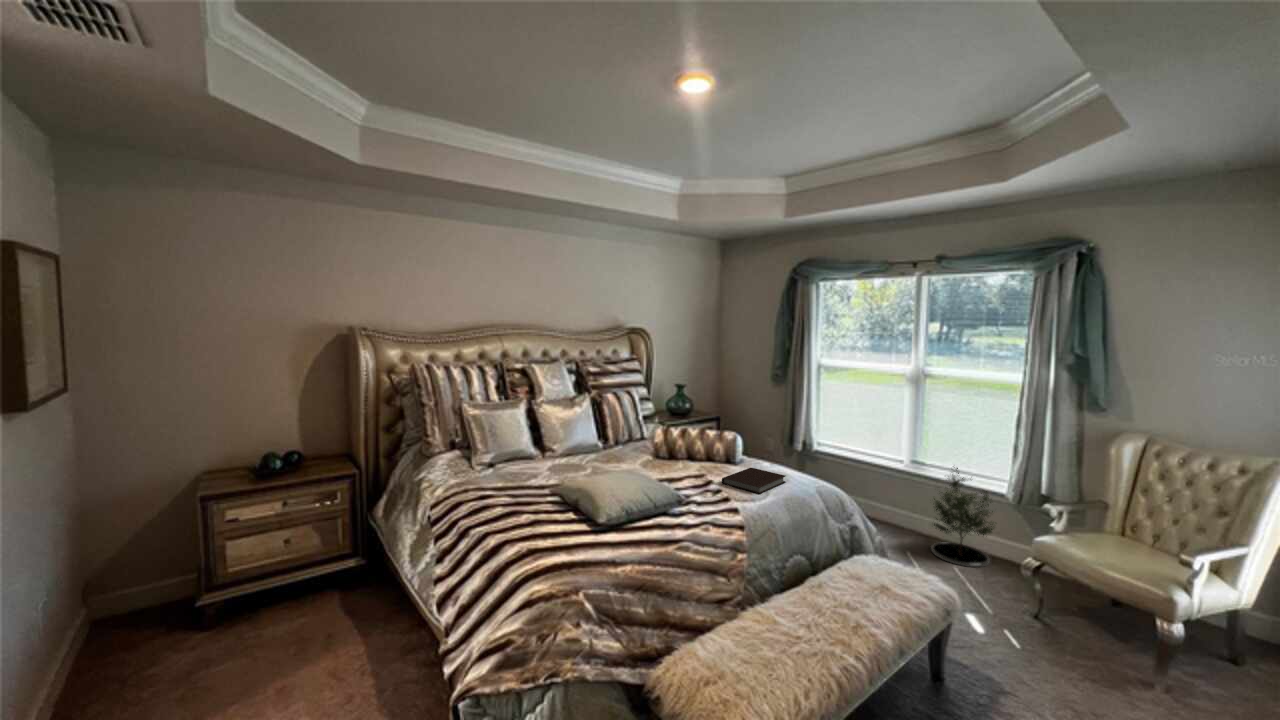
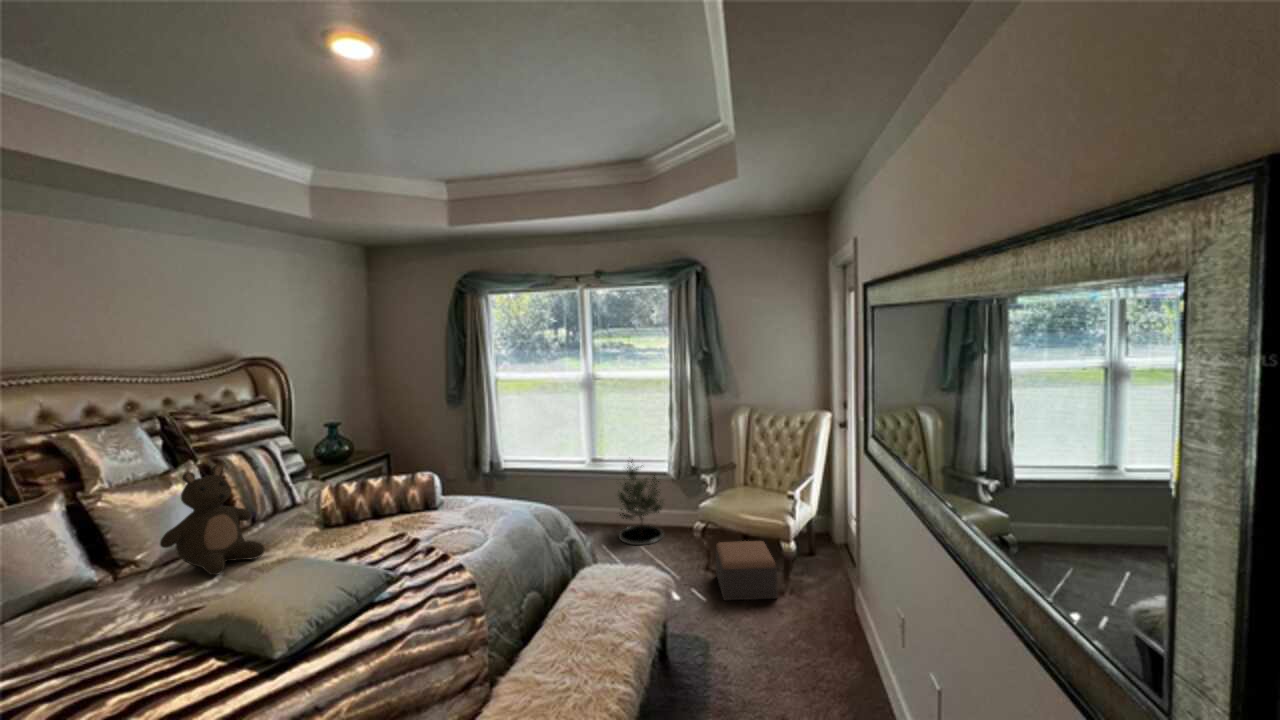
stuffed bear: none [562,397,616,469] -> present [160,465,265,575]
notebook: present [722,468,785,494] -> none [430,508,502,538]
footstool: none [1045,589,1139,685] -> present [716,541,778,600]

